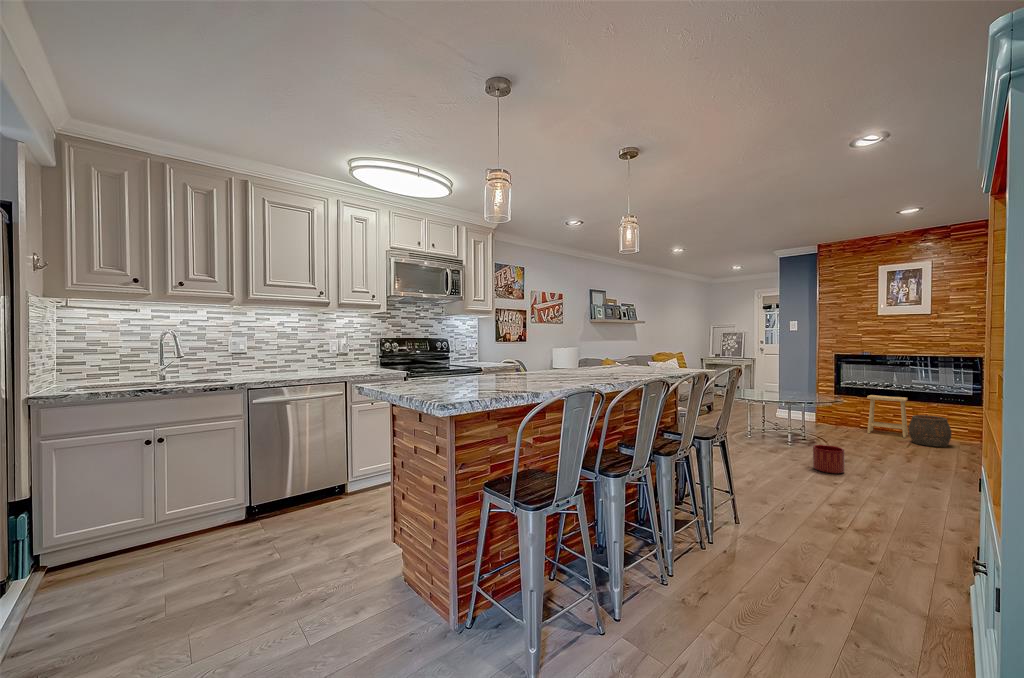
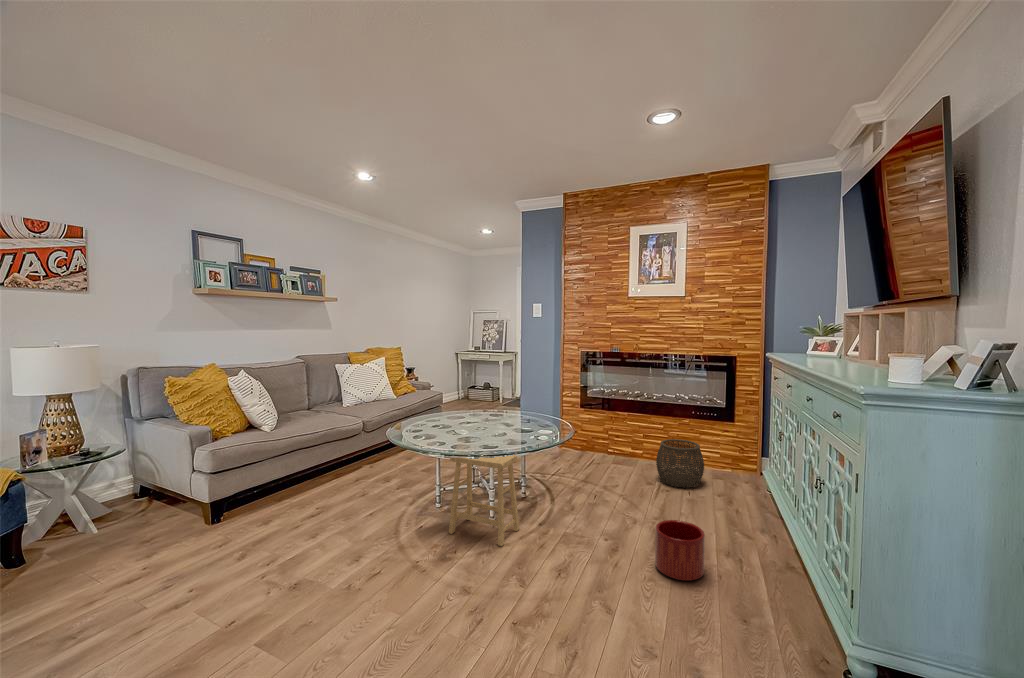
footstool: present [867,395,908,438] -> present [449,455,520,546]
planter: present [813,445,845,474] -> present [655,520,705,581]

